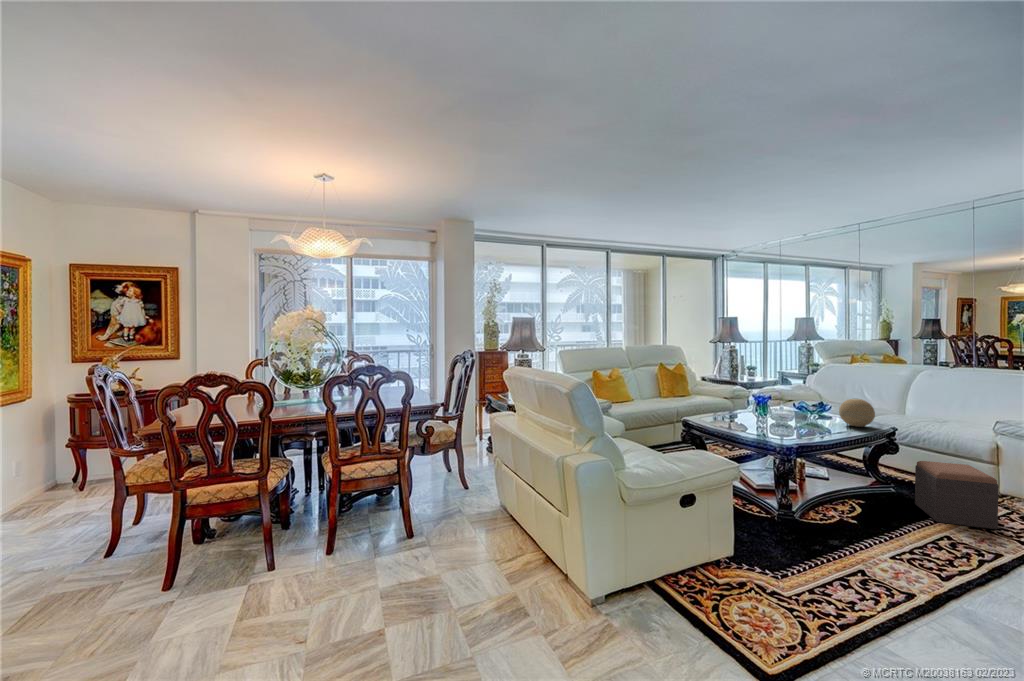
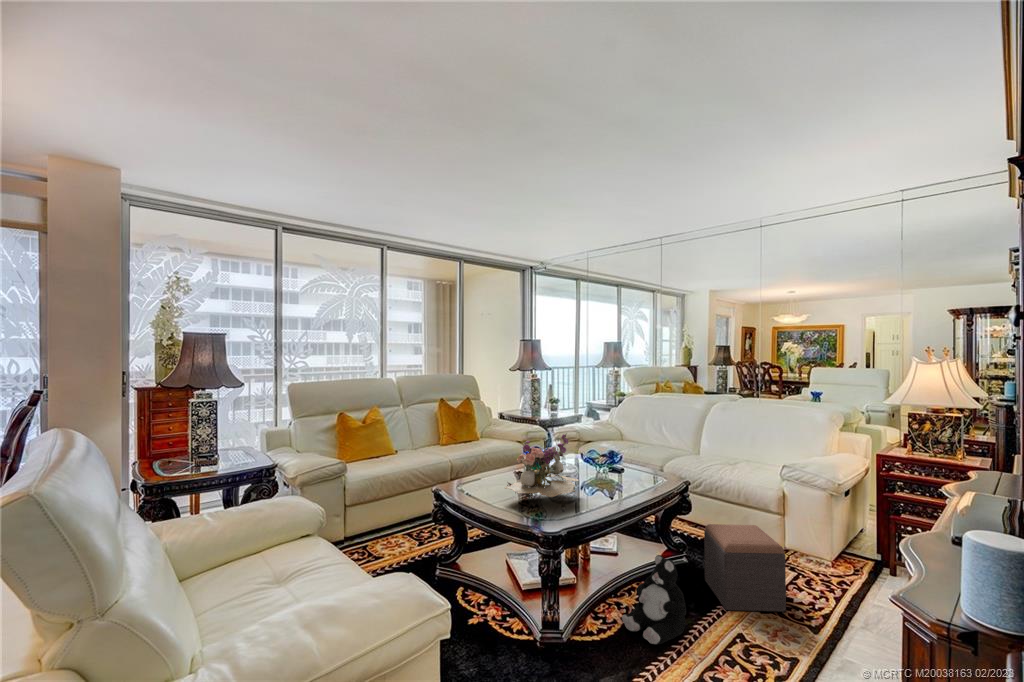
flower arrangement: none [742,385,802,430] -> present [505,433,578,498]
decorative orb: present [839,399,875,427] -> none [626,446,663,483]
plush toy: none [843,473,901,530] -> present [622,555,686,644]

